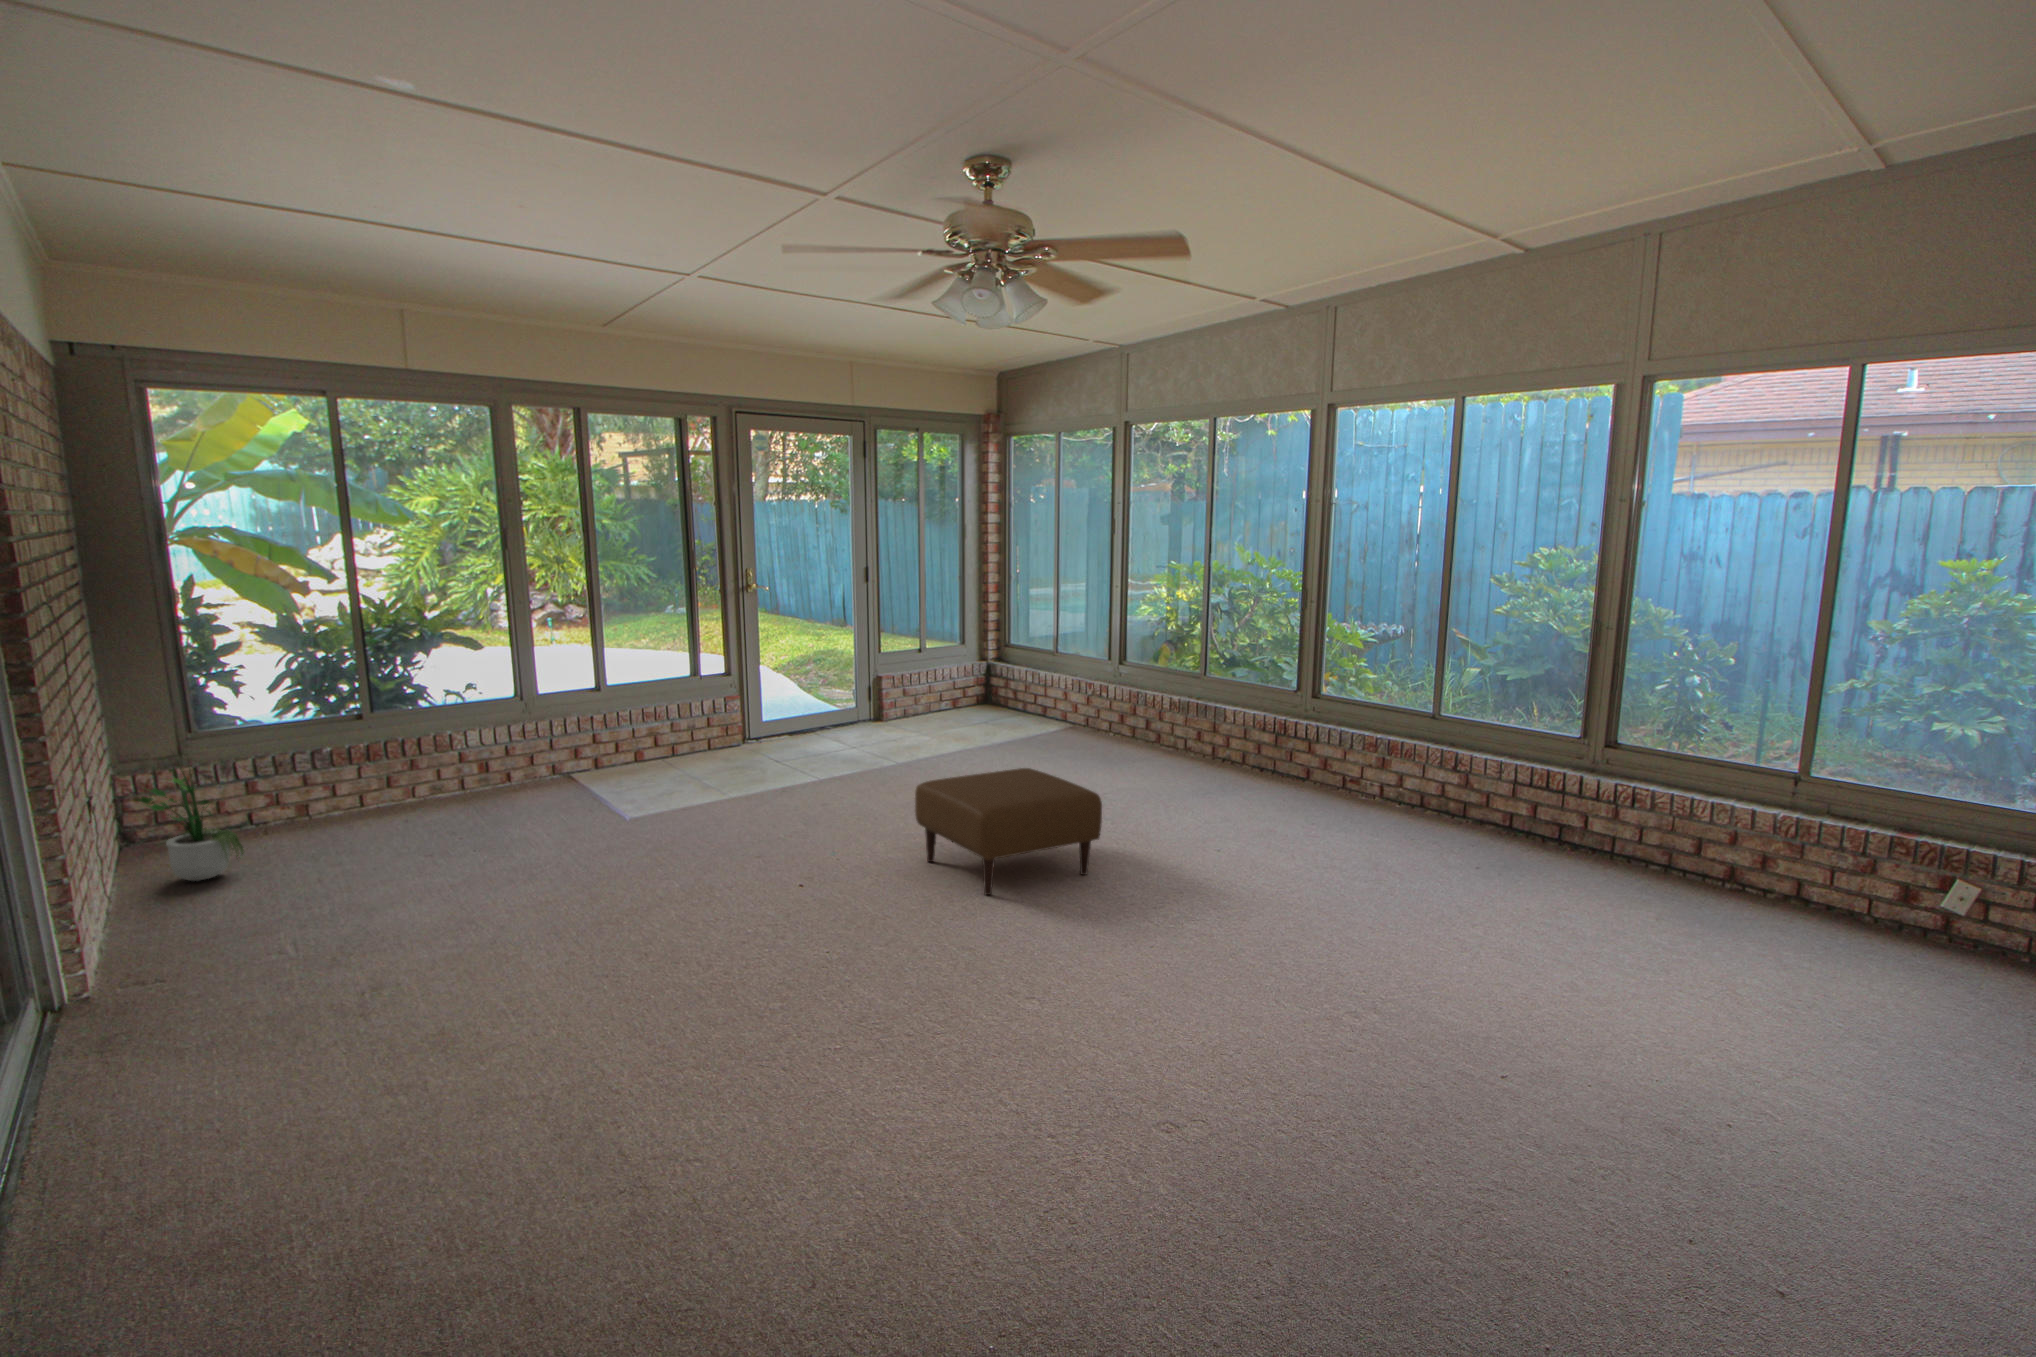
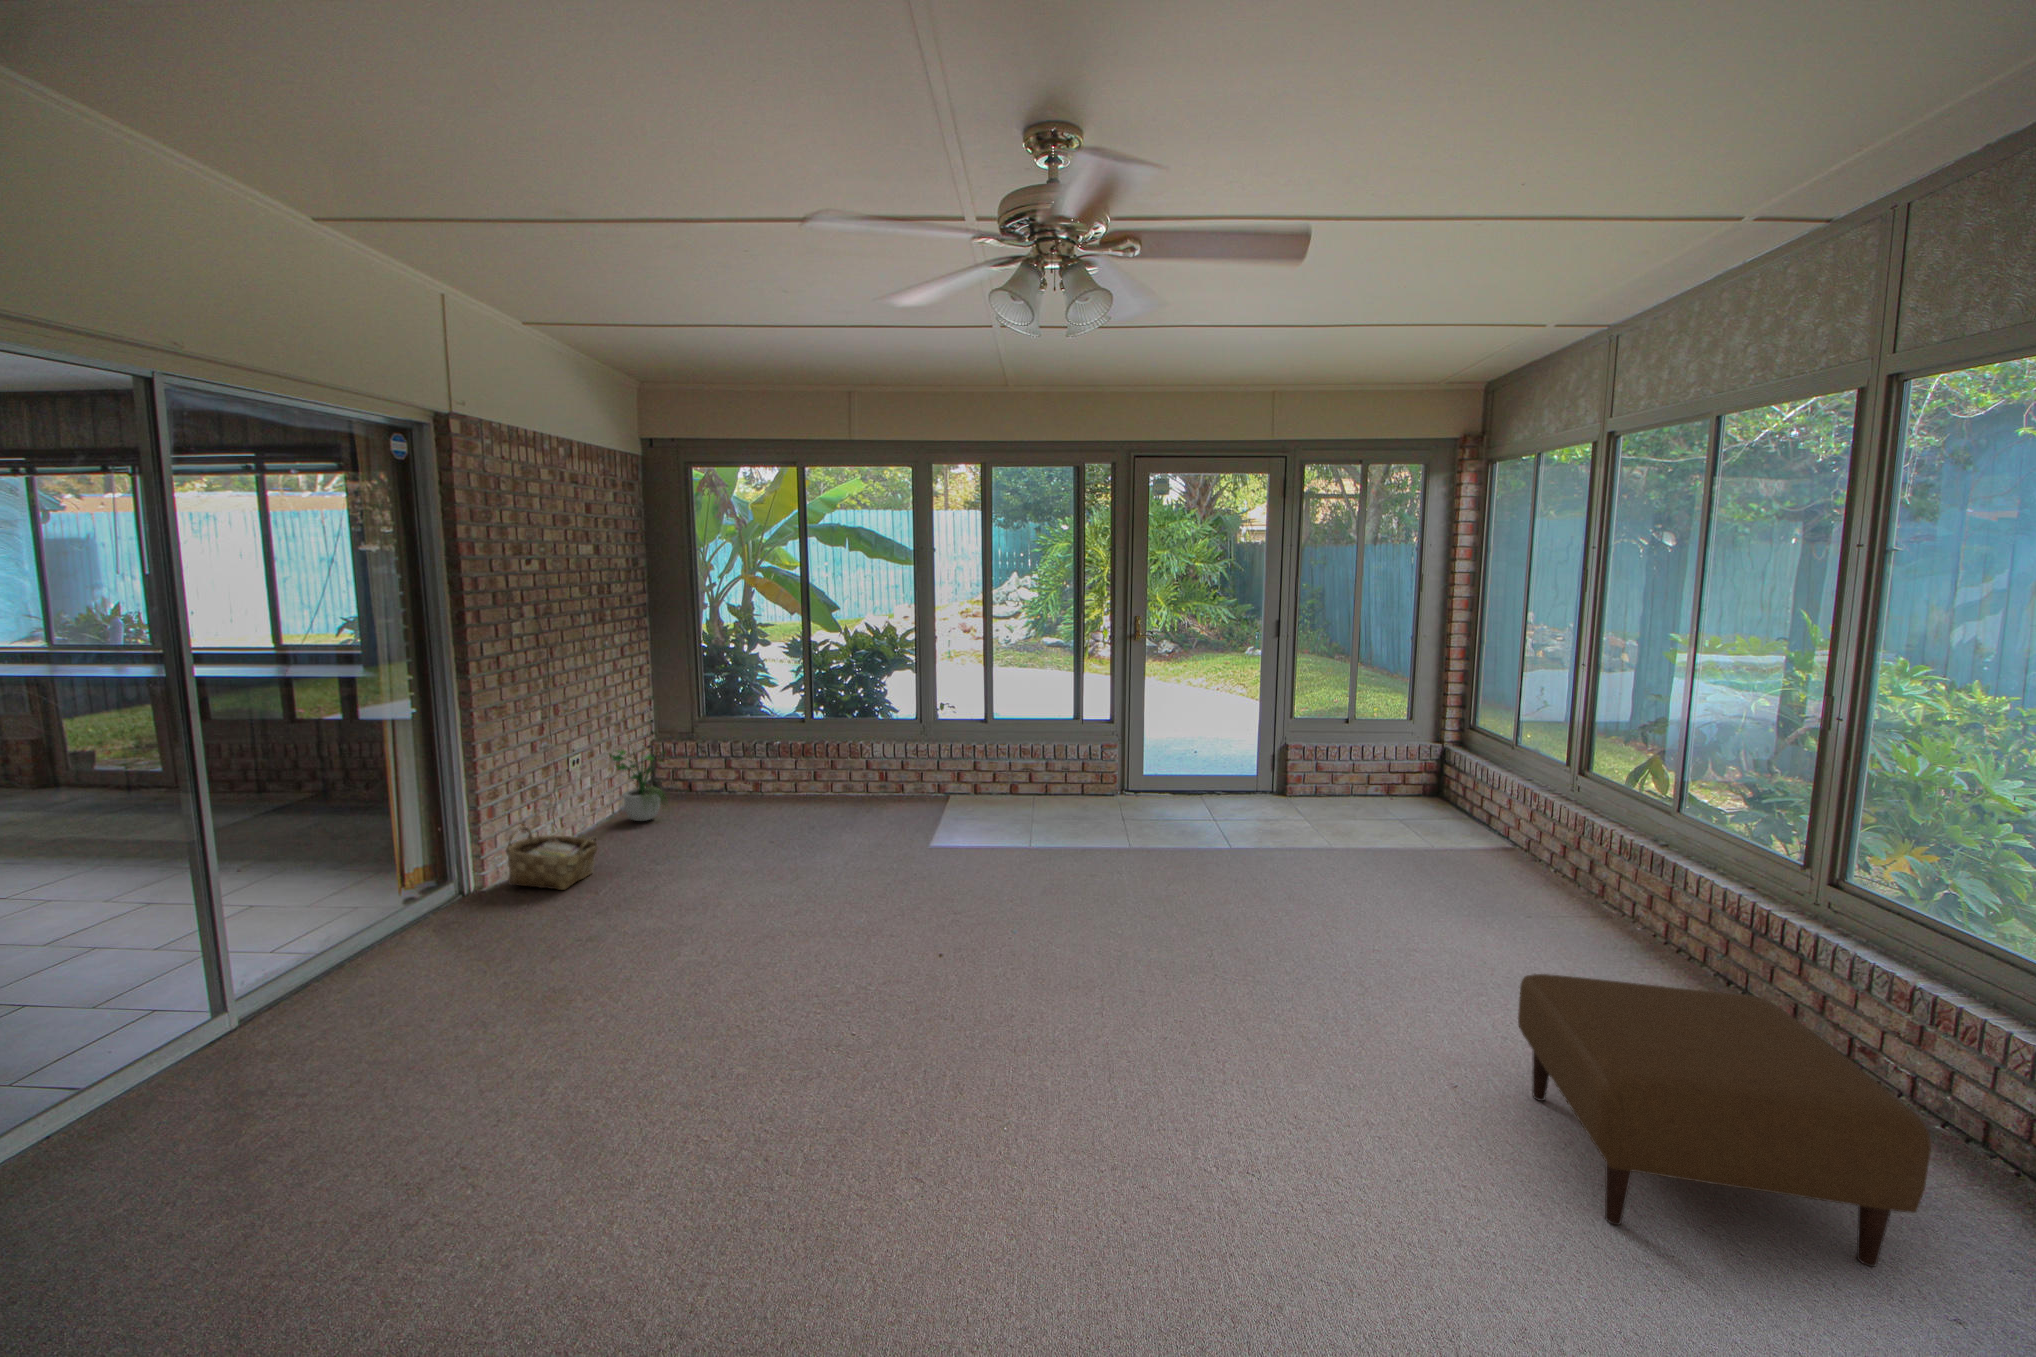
ottoman: present [915,768,1102,895] -> present [1518,974,1931,1267]
woven basket: none [204,875,337,966] -> present [506,826,598,890]

